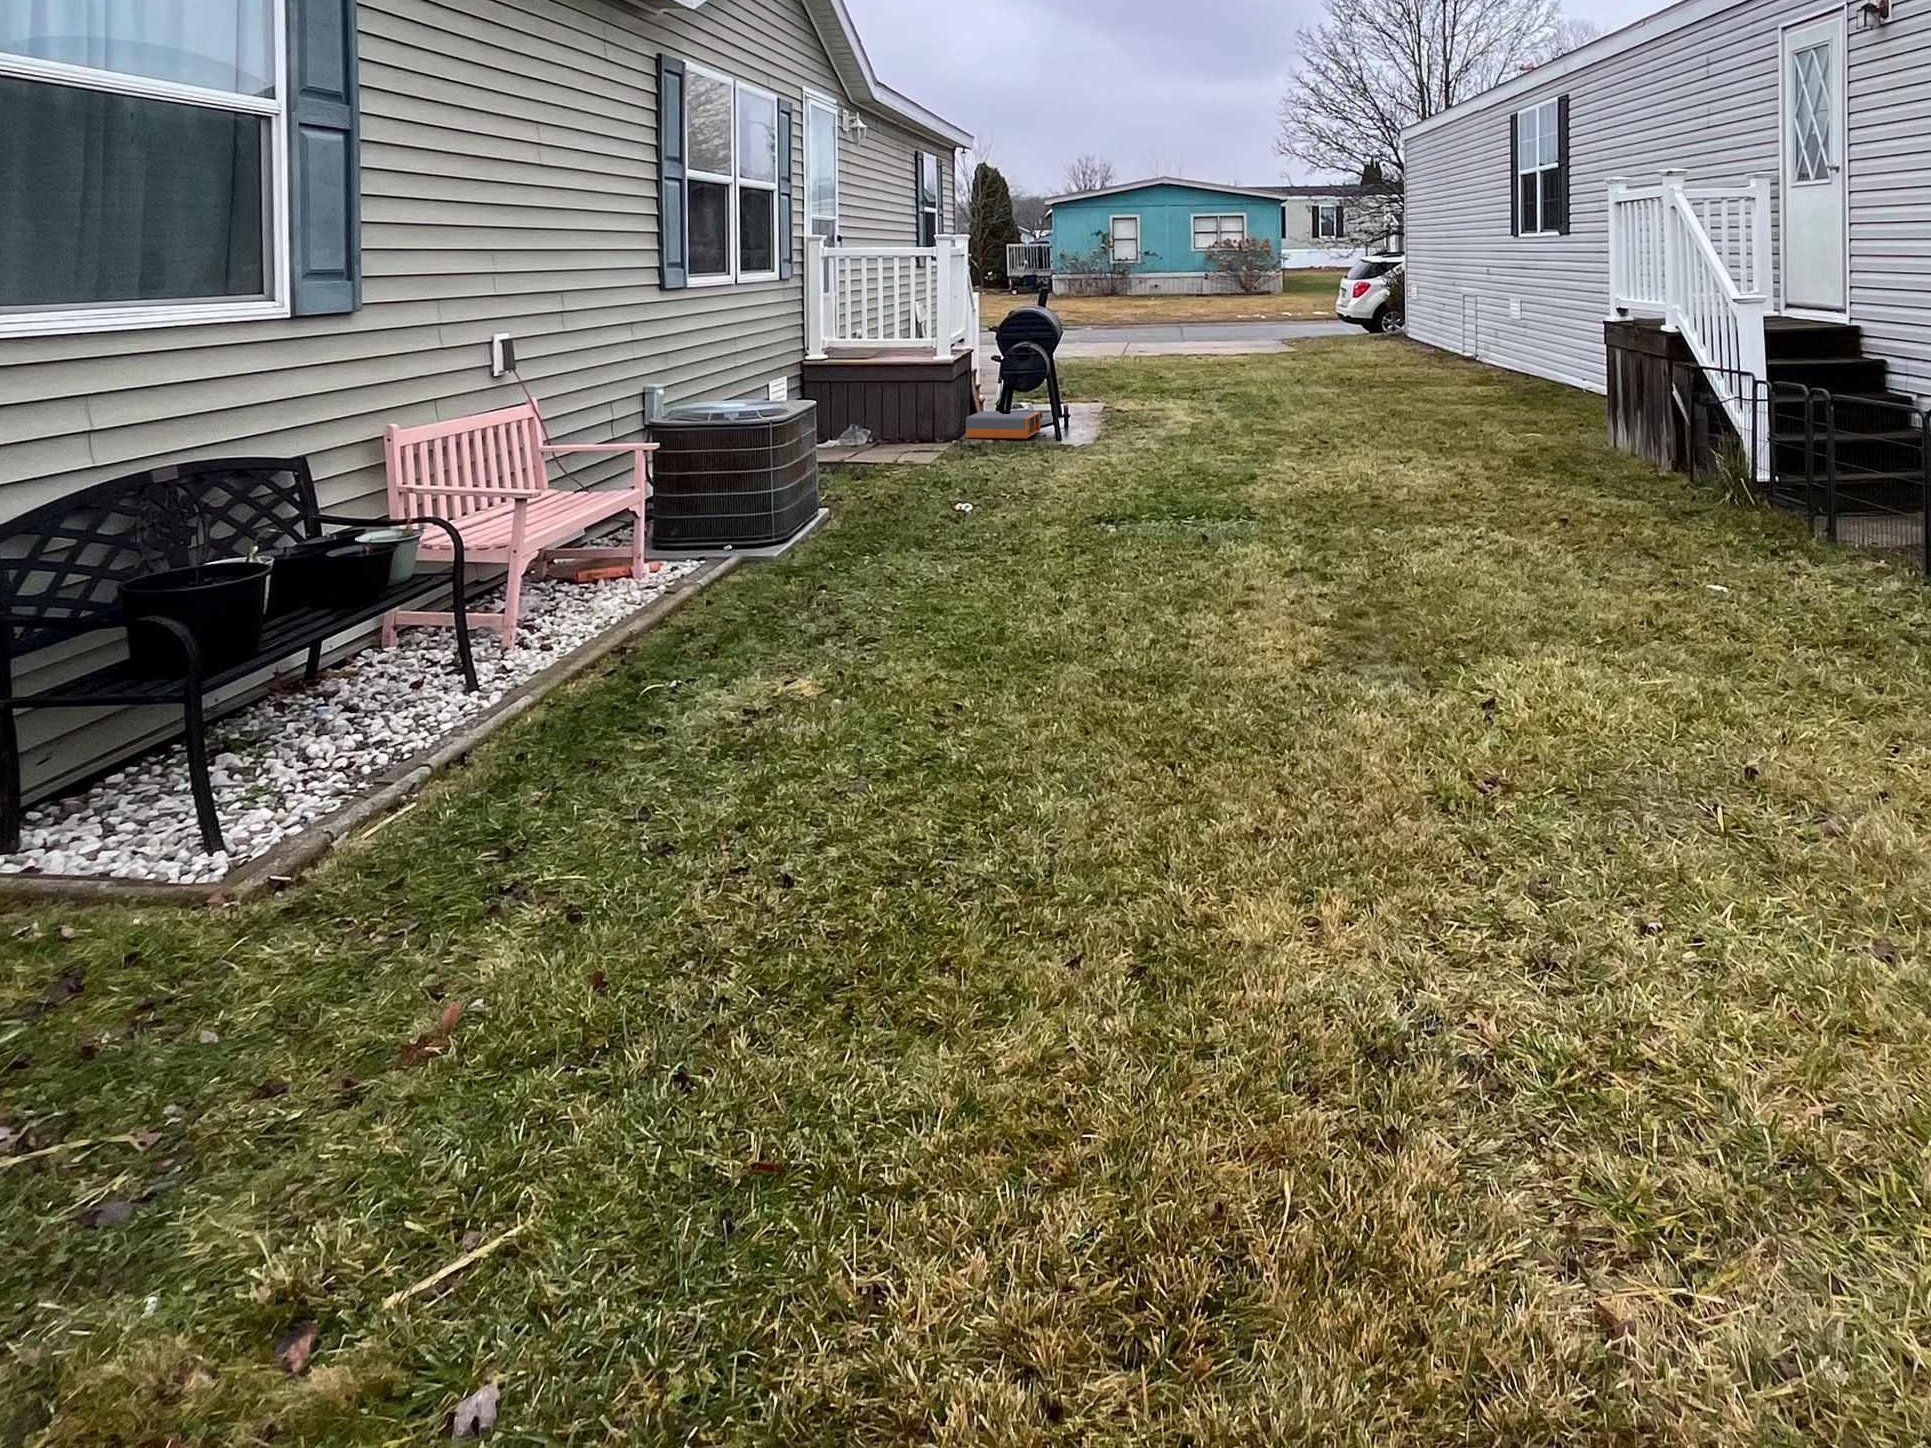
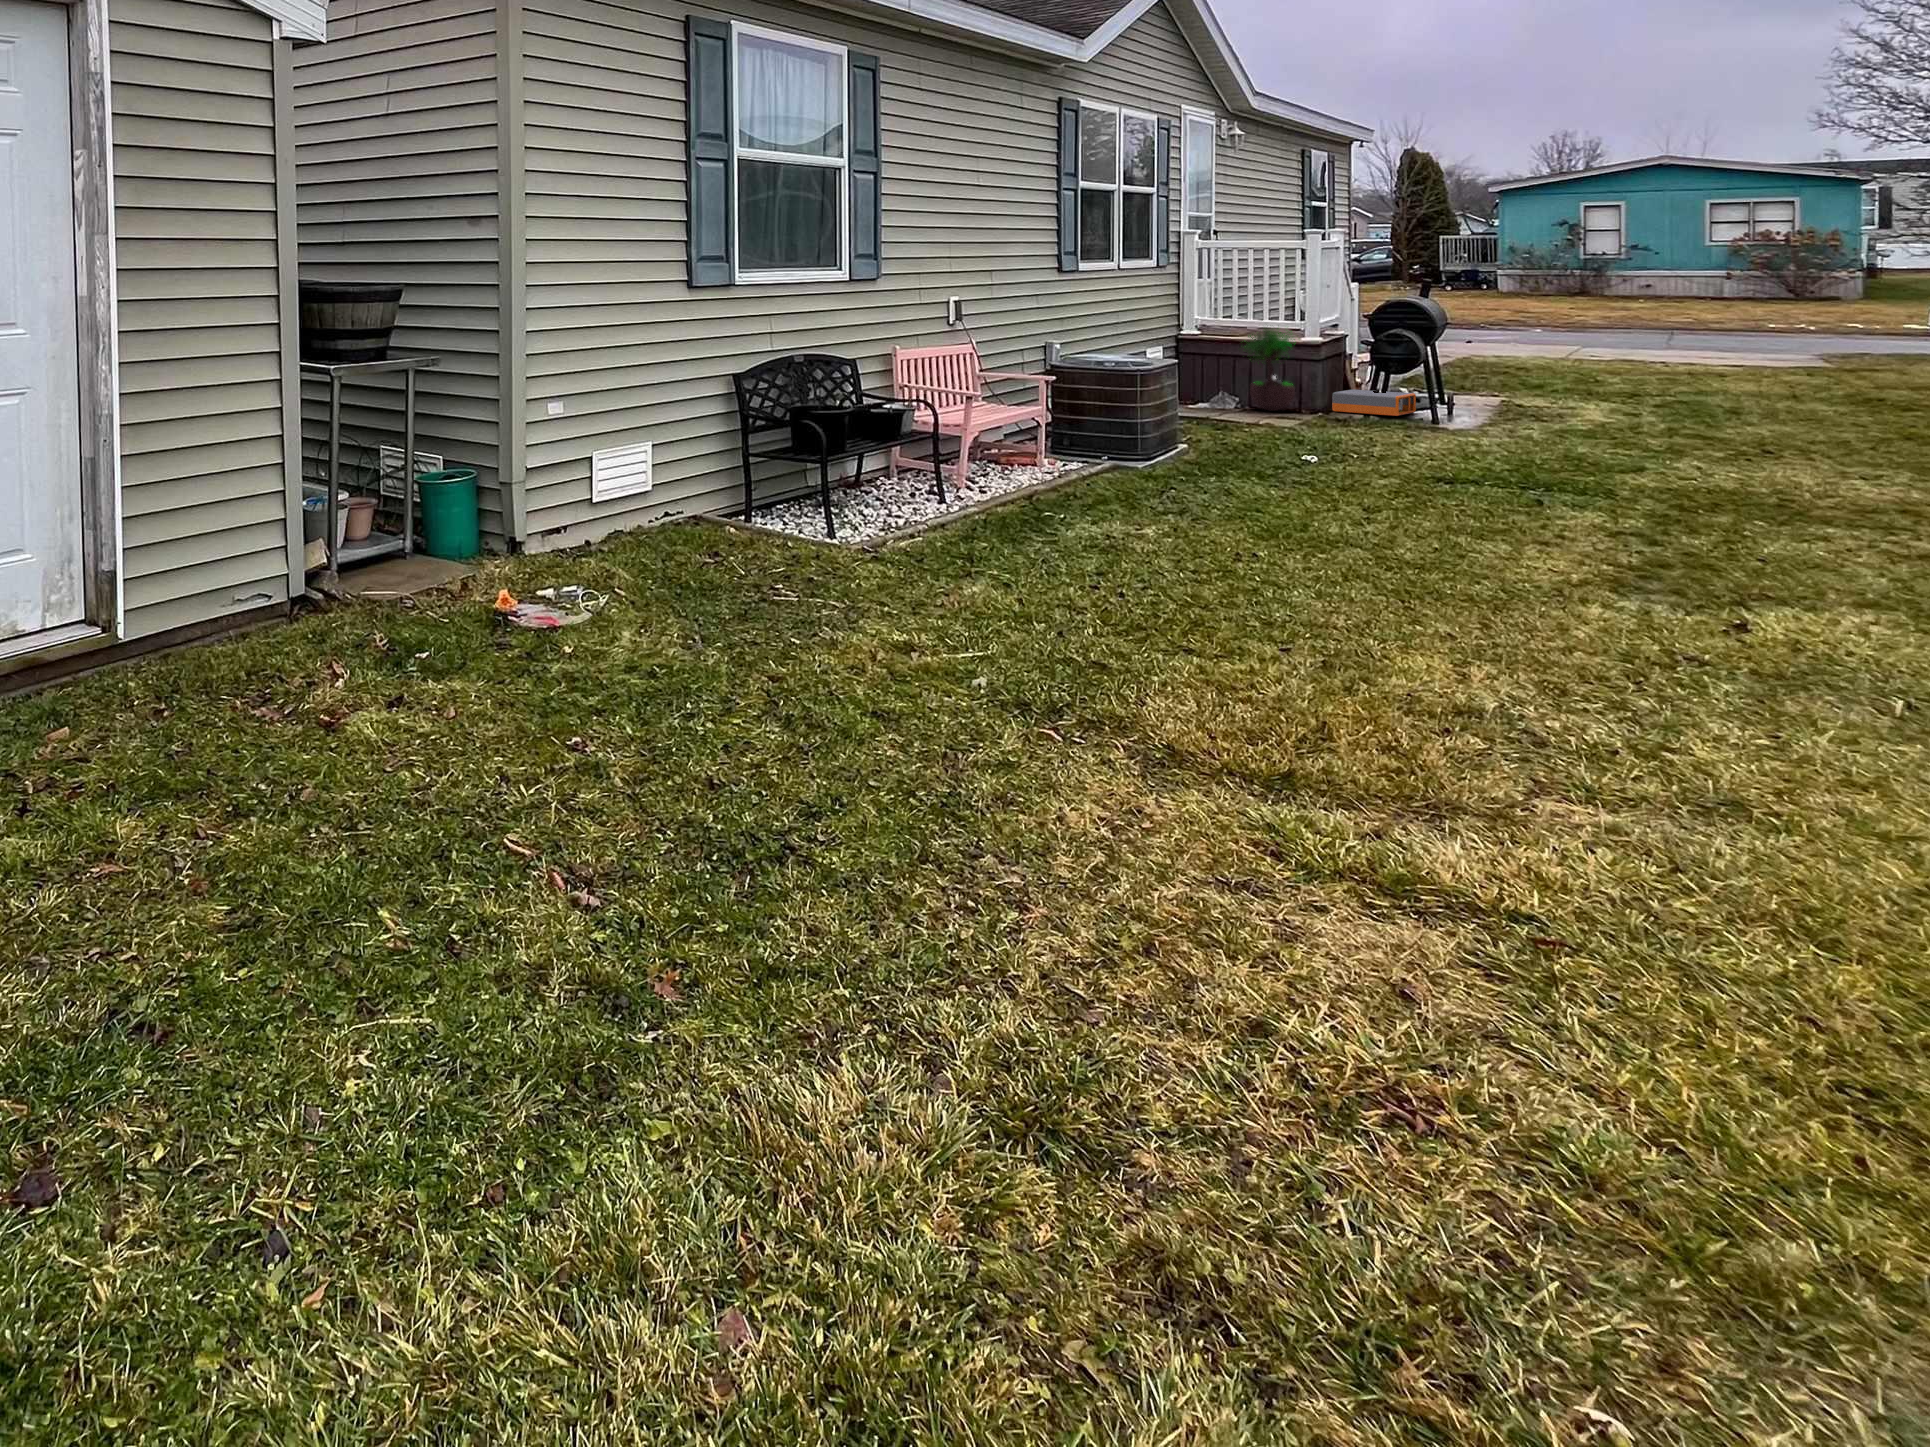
potted tree: none [873,340,935,444] -> present [1243,328,1296,411]

